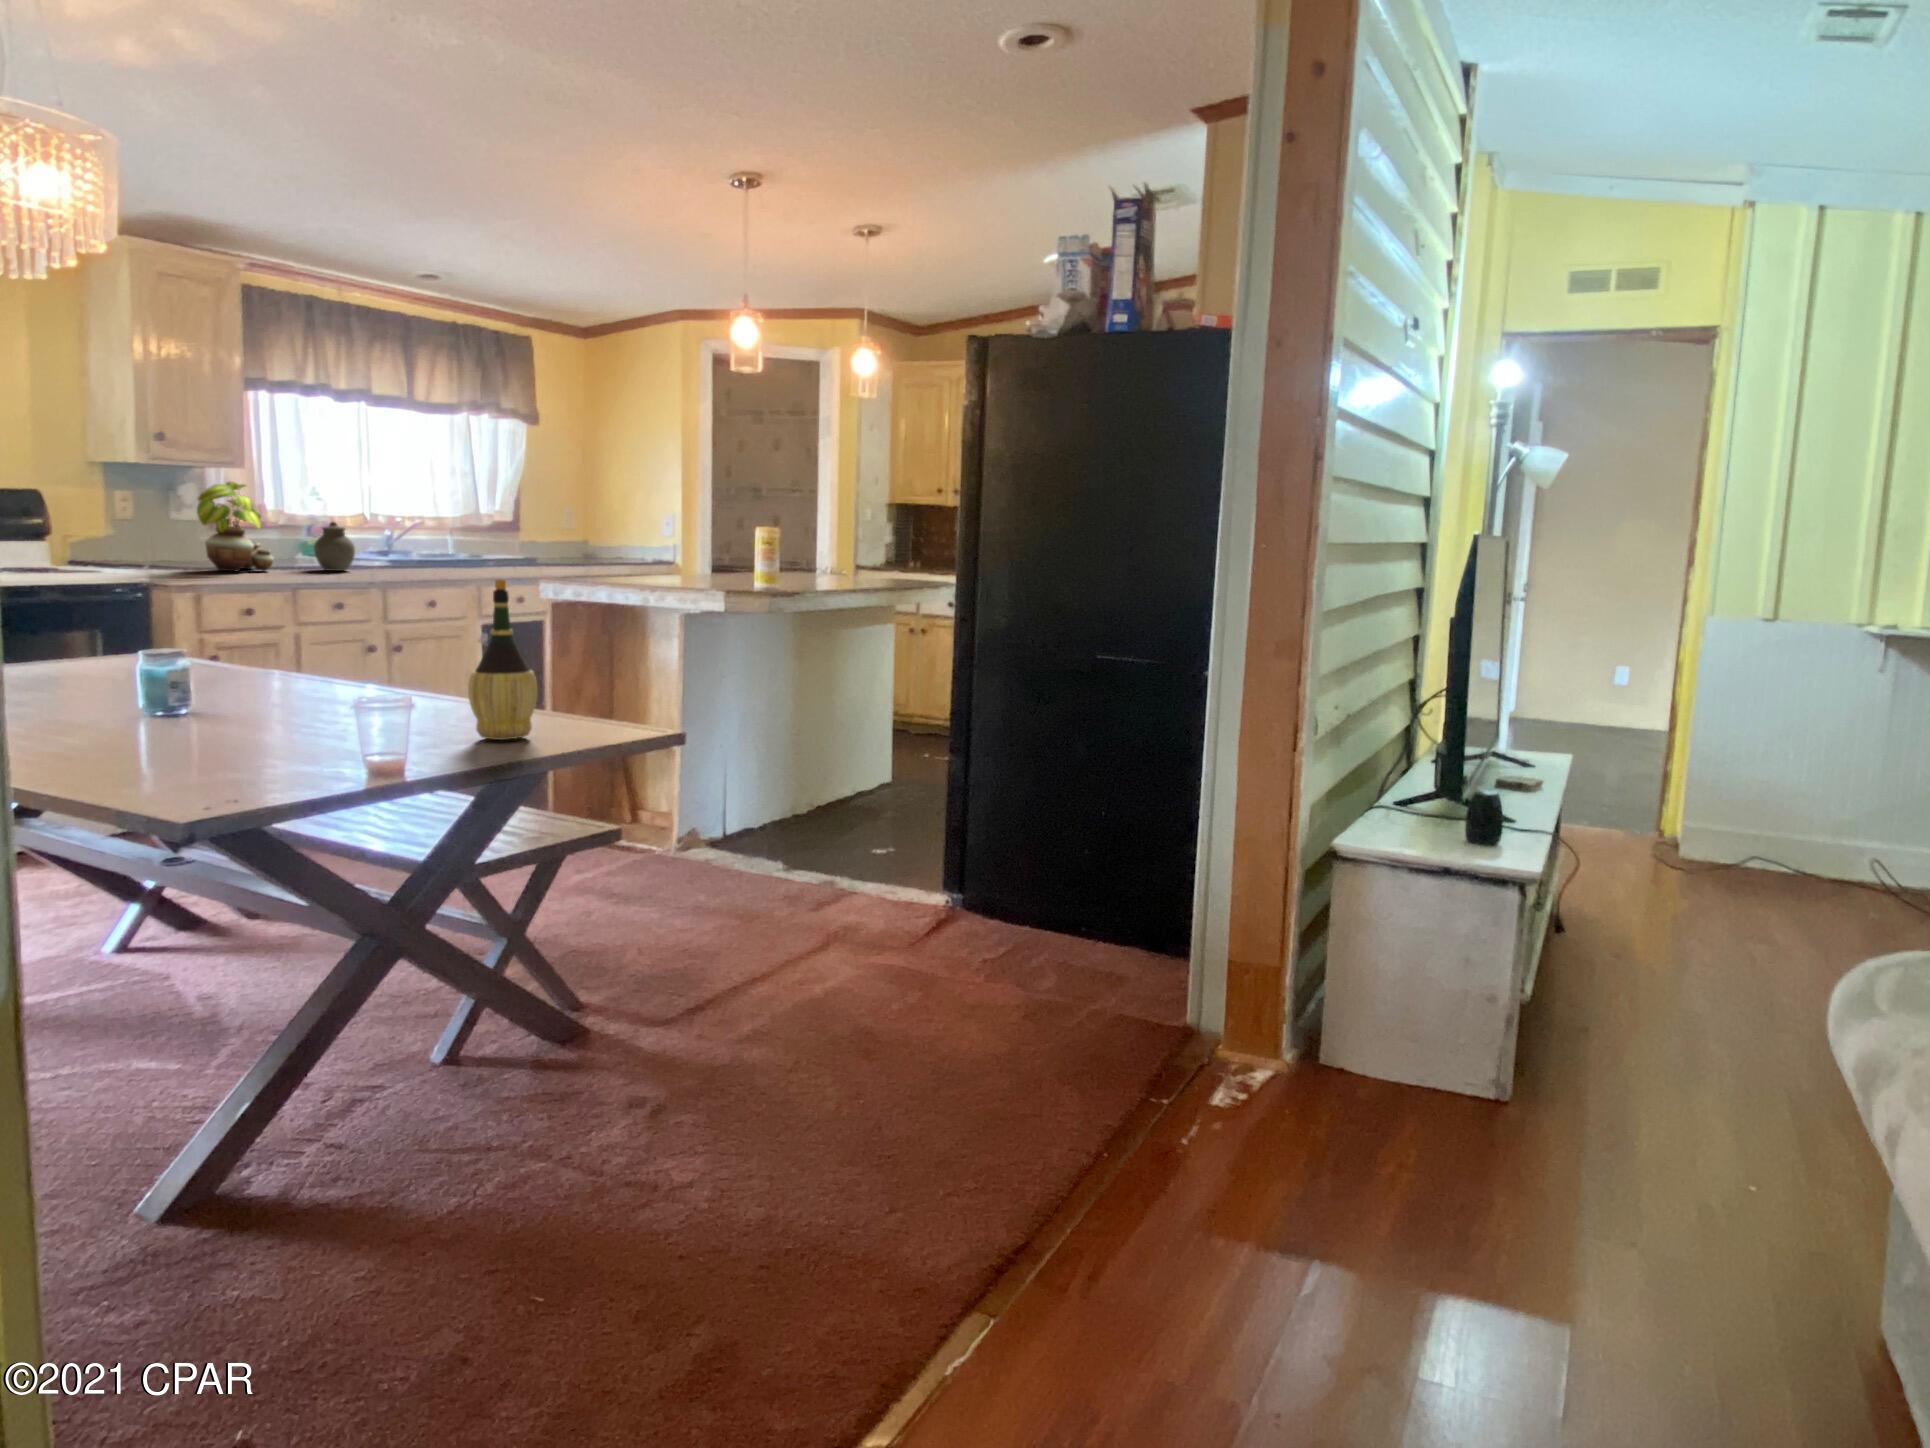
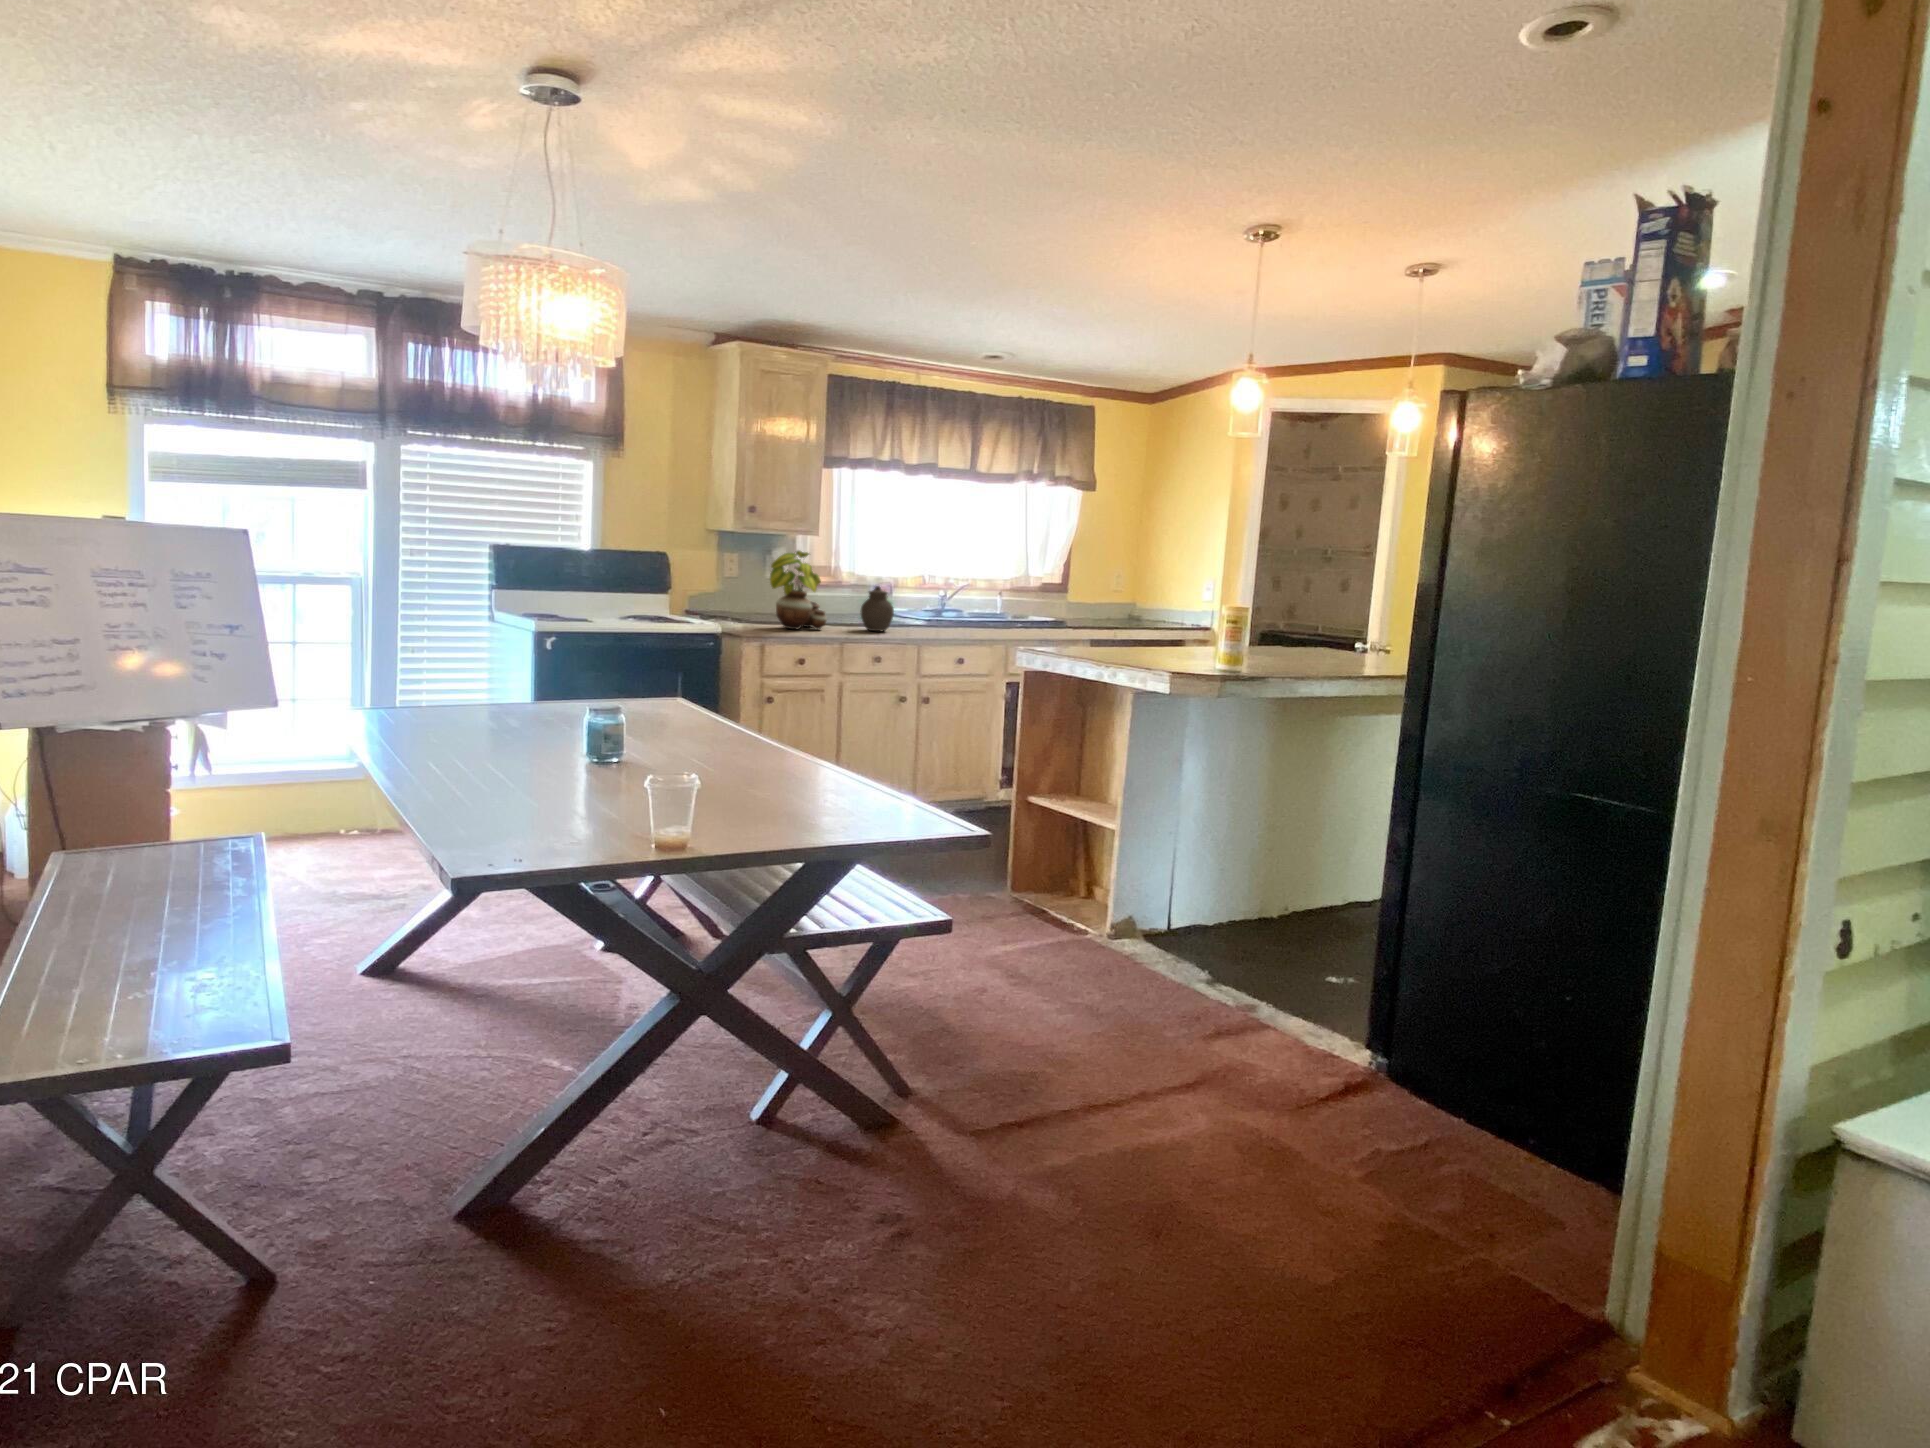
wine bottle: present [468,579,537,740] -> none [805,672,867,826]

